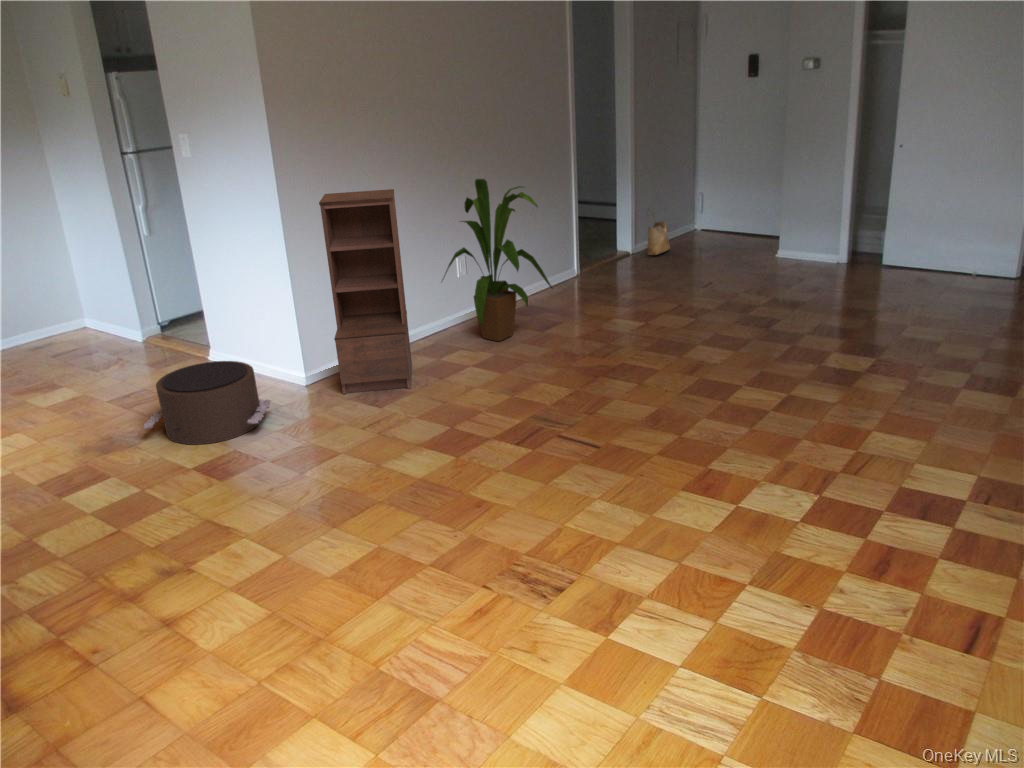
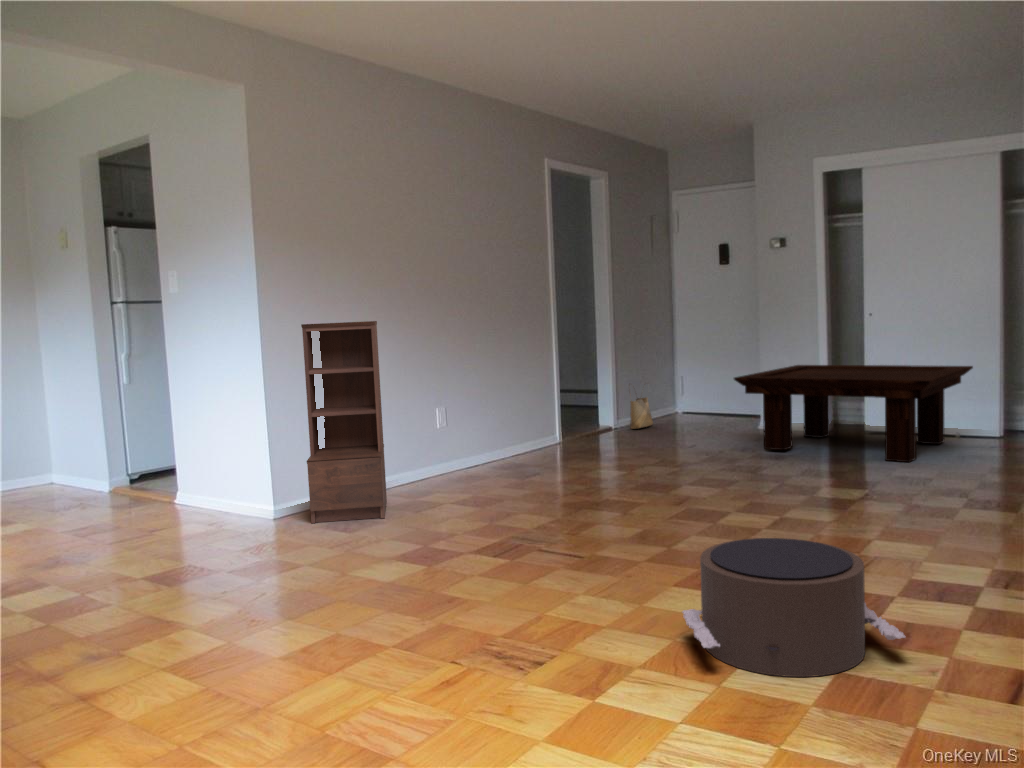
house plant: present [443,179,552,341] -> none [420,315,536,486]
coffee table: none [754,195,1000,315] -> present [734,365,973,462]
pouf: present [143,361,271,445] -> present [682,538,905,677]

